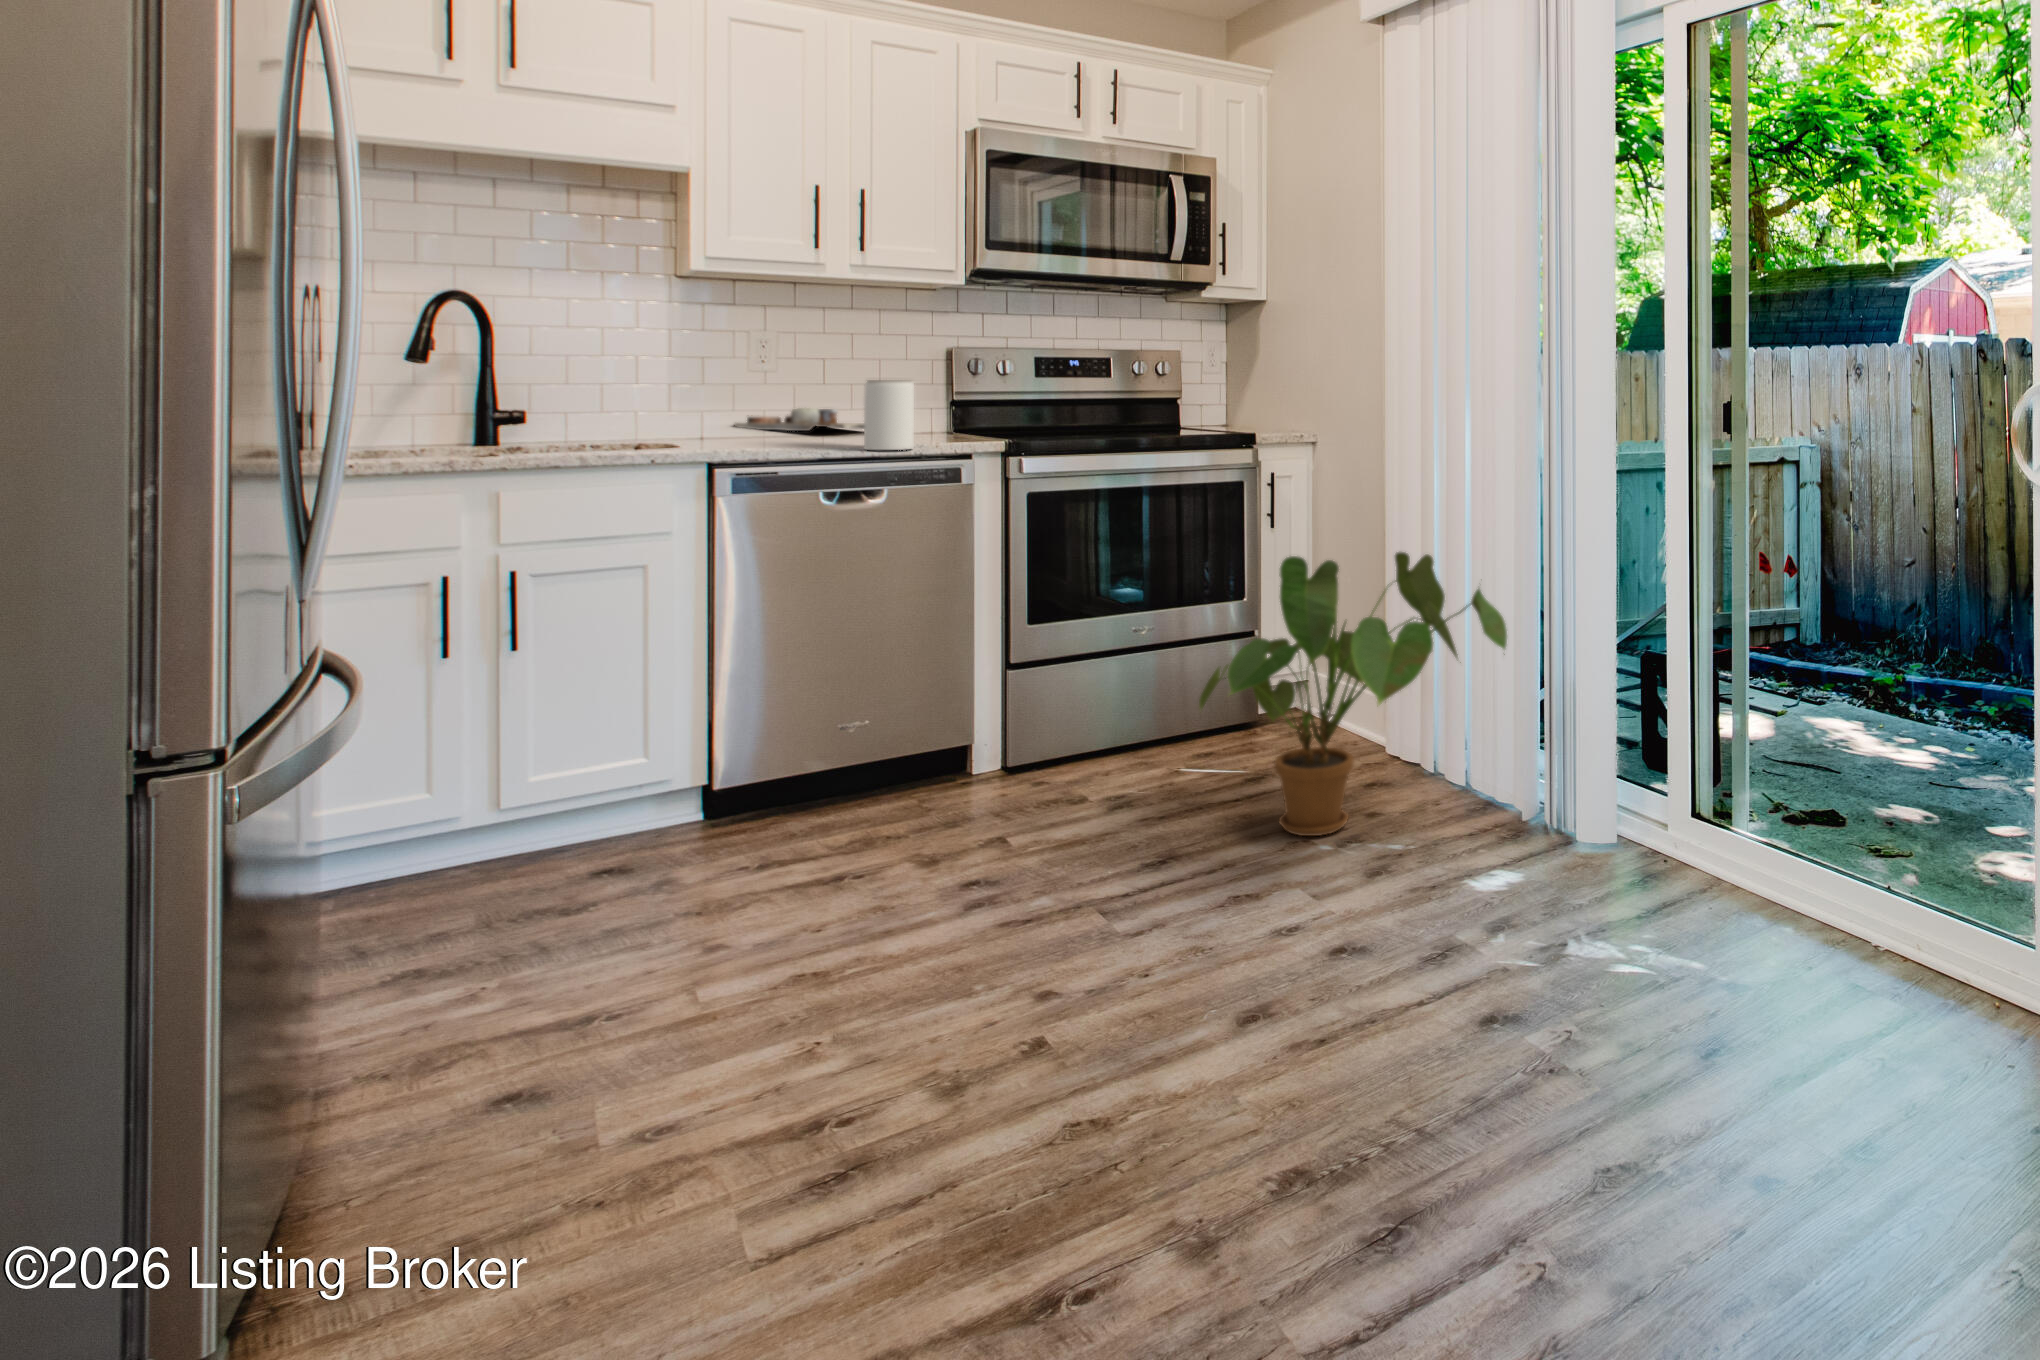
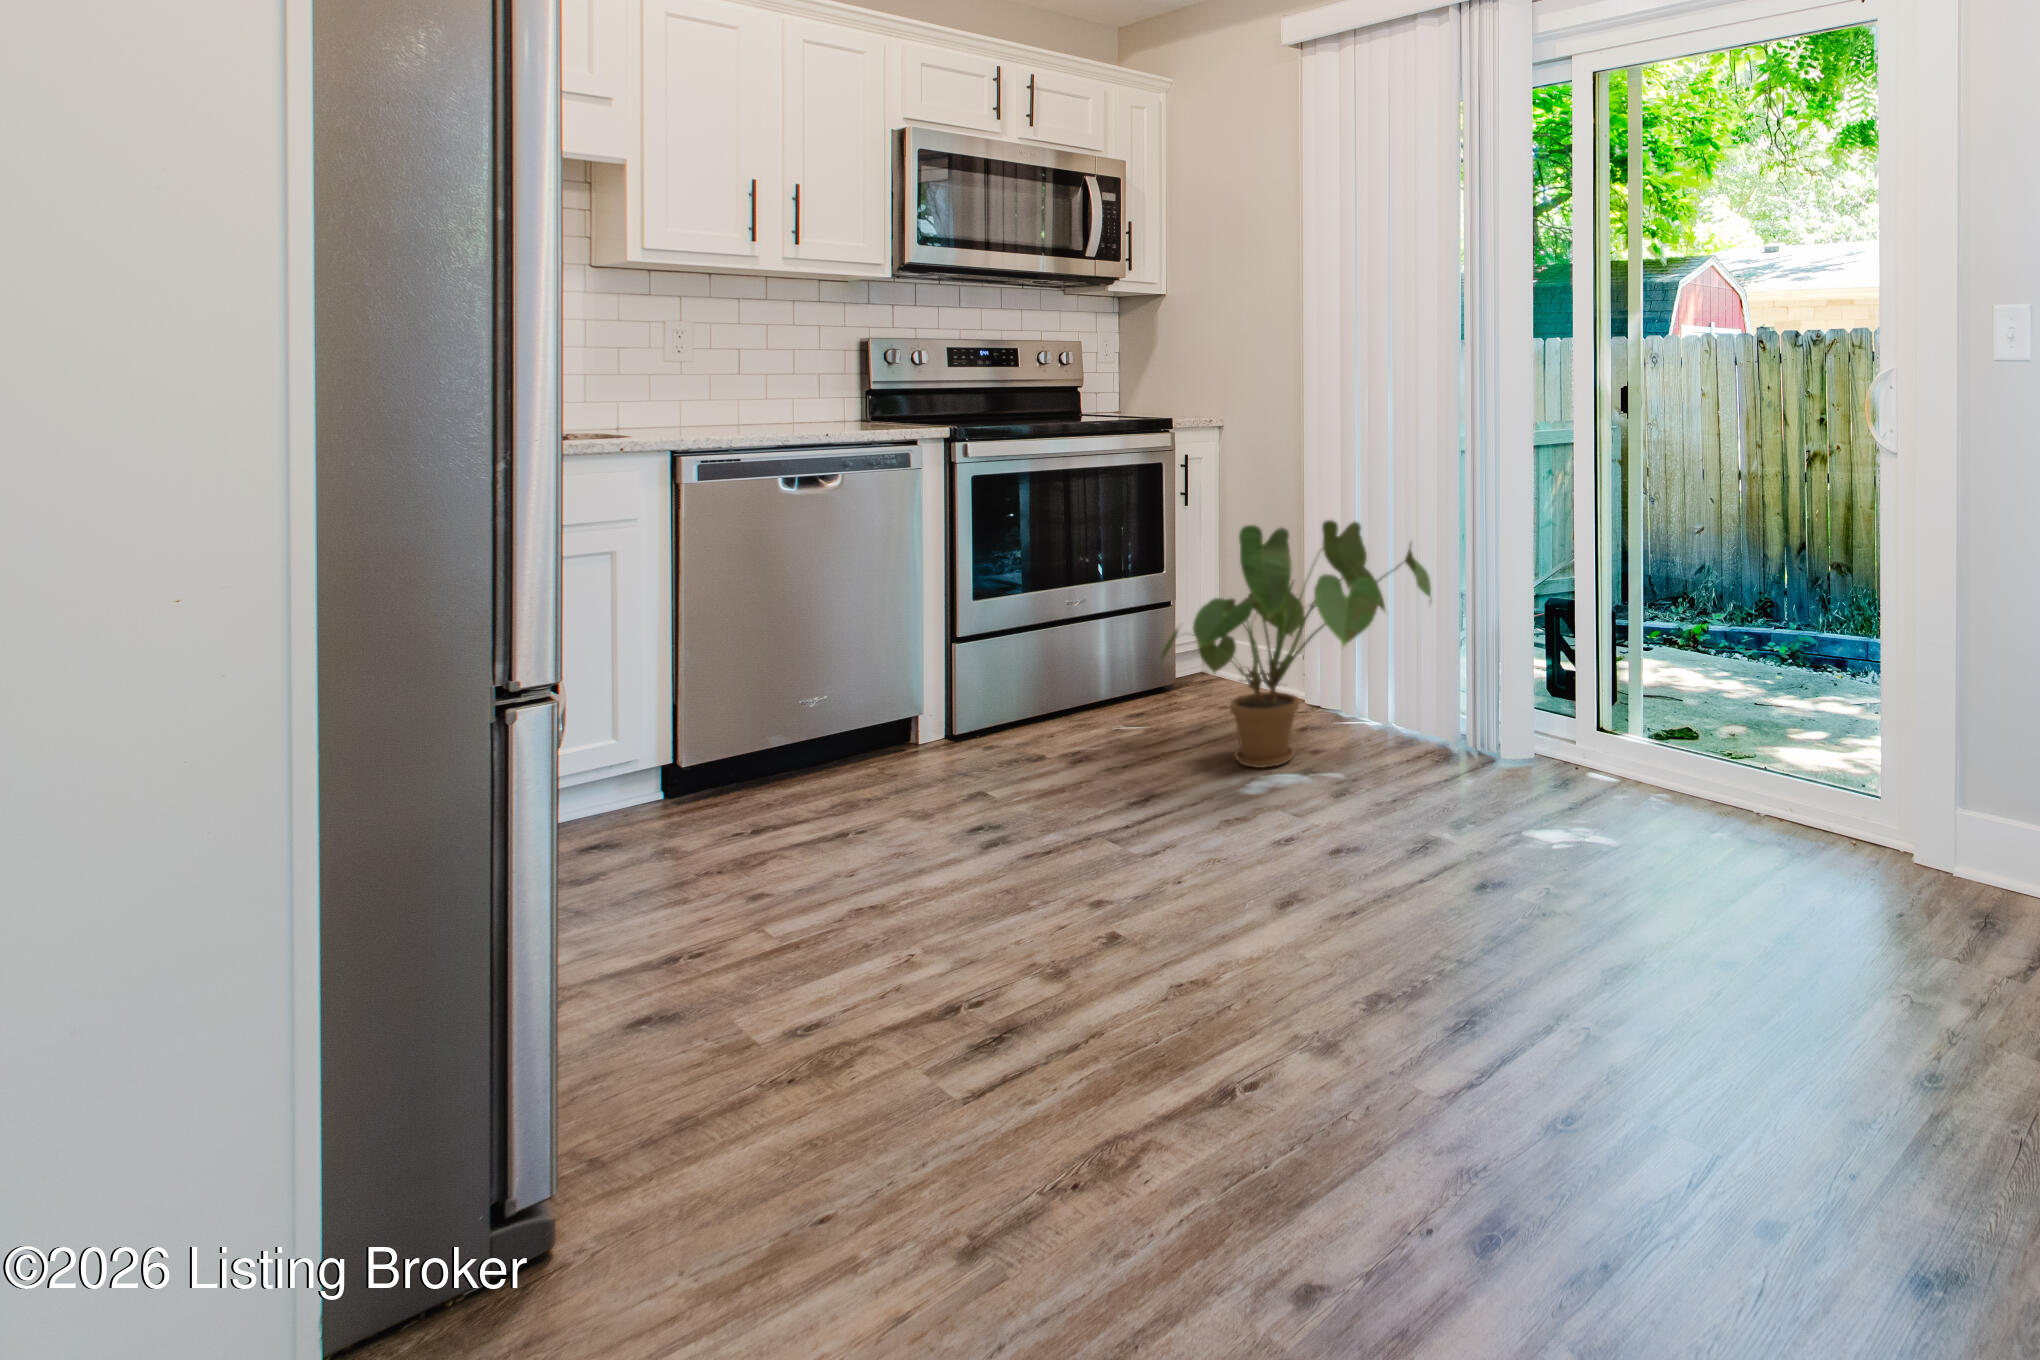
jar: present [864,380,914,450] -> none [814,372,863,438]
cutting board: present [734,408,864,431] -> none [649,399,808,421]

